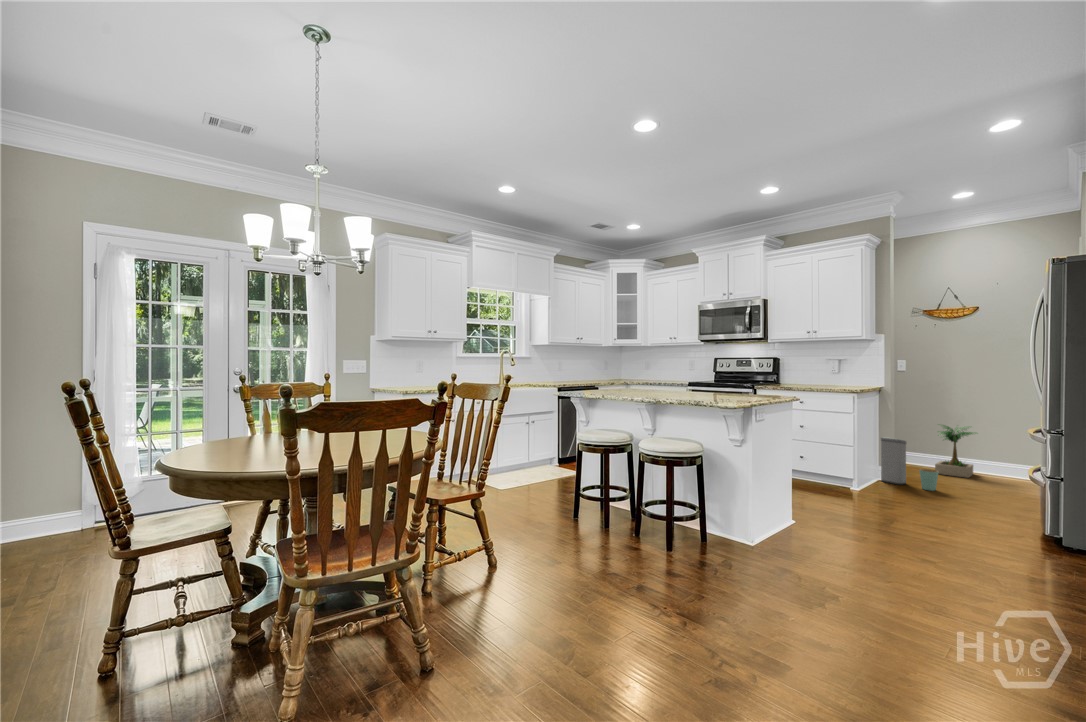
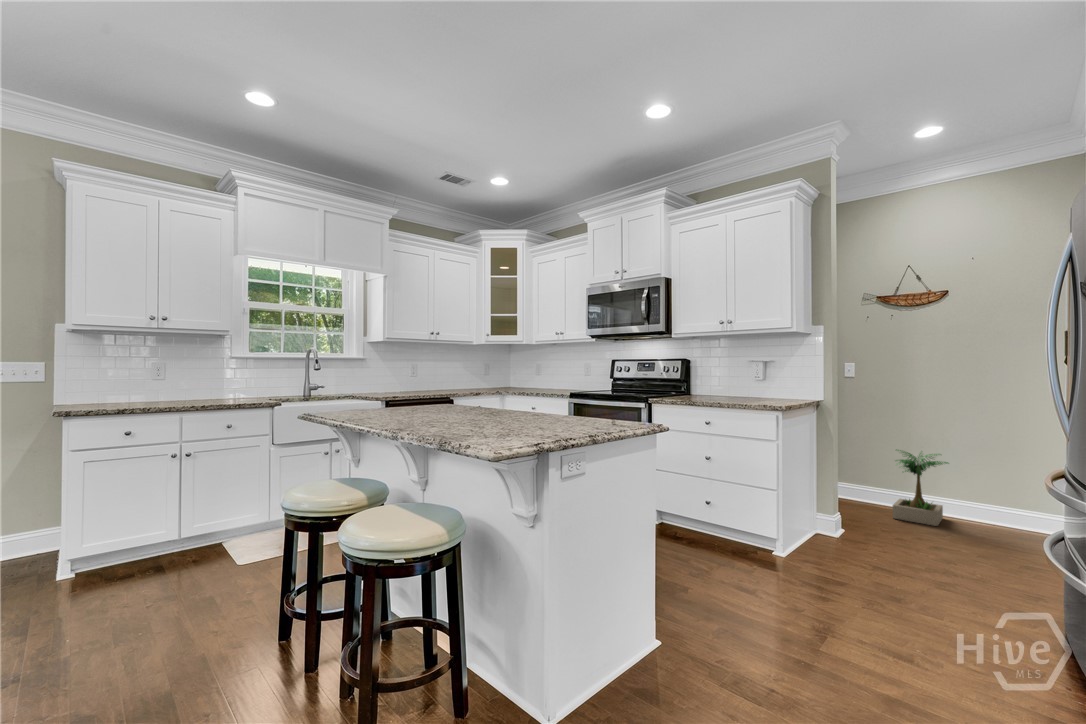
trash can: present [881,437,939,491] -> none [819,472,899,555]

